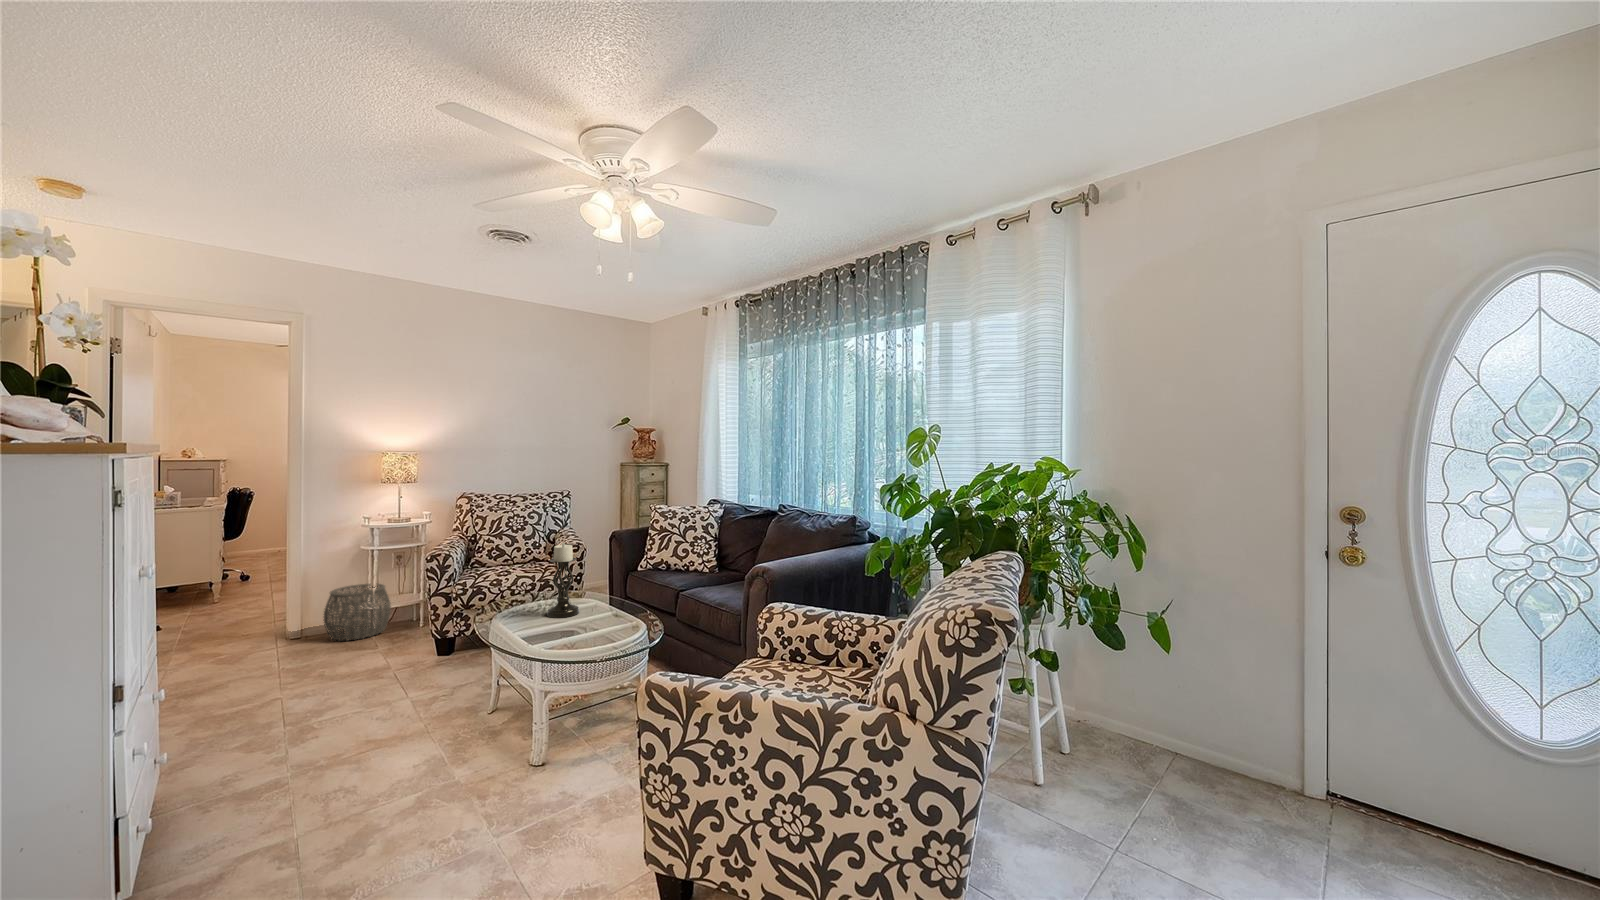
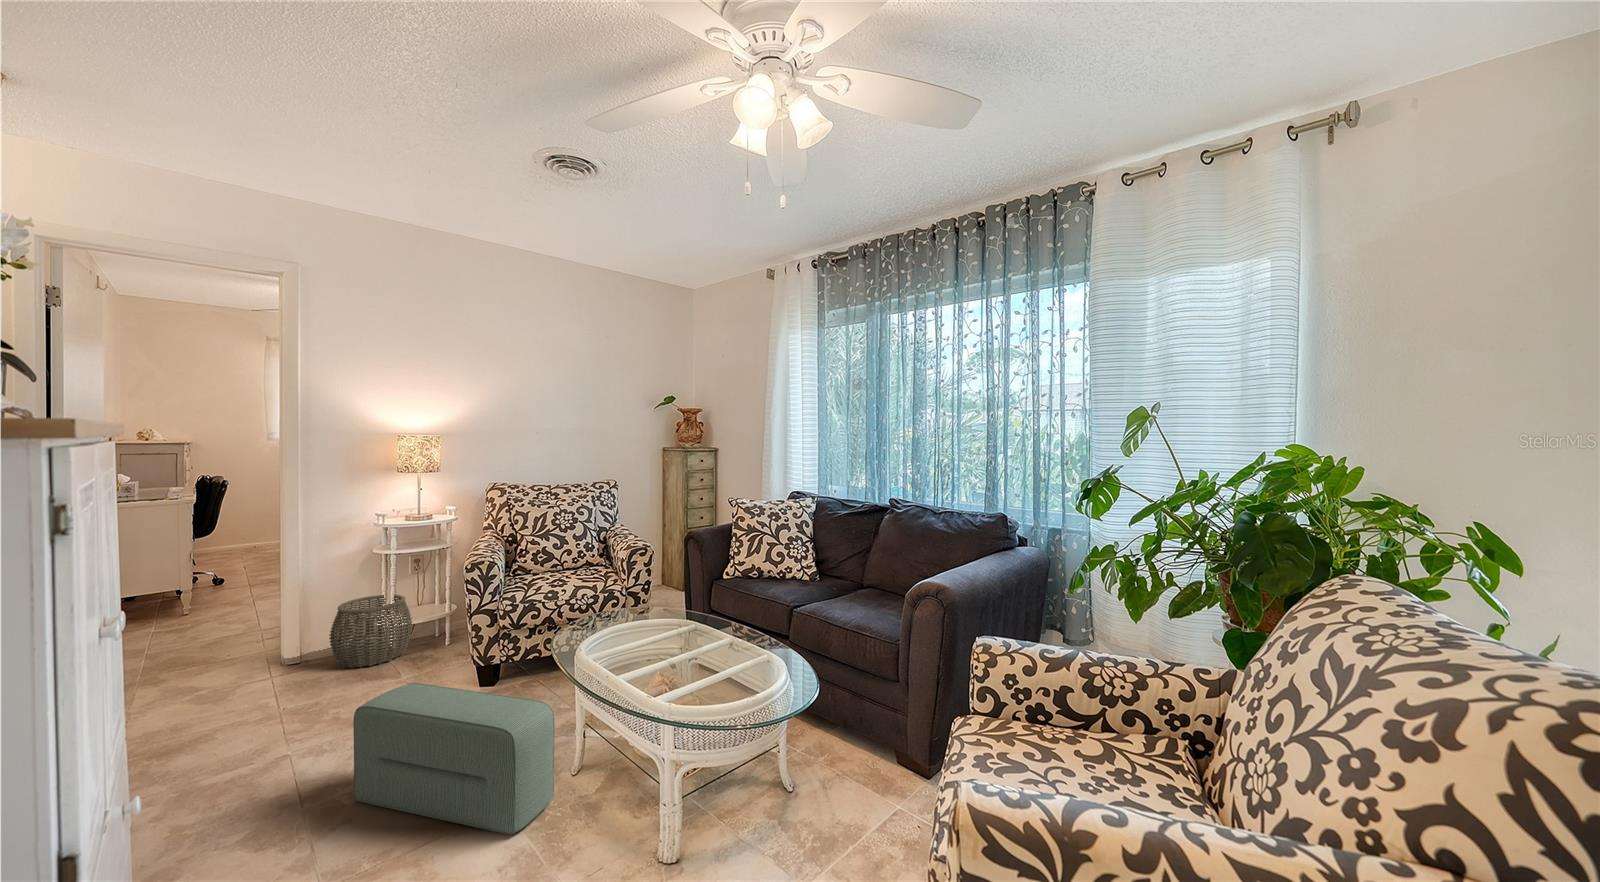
candle holder: present [547,543,579,618] -> none [638,551,677,648]
pouf: none [324,641,470,745] -> present [353,683,555,834]

